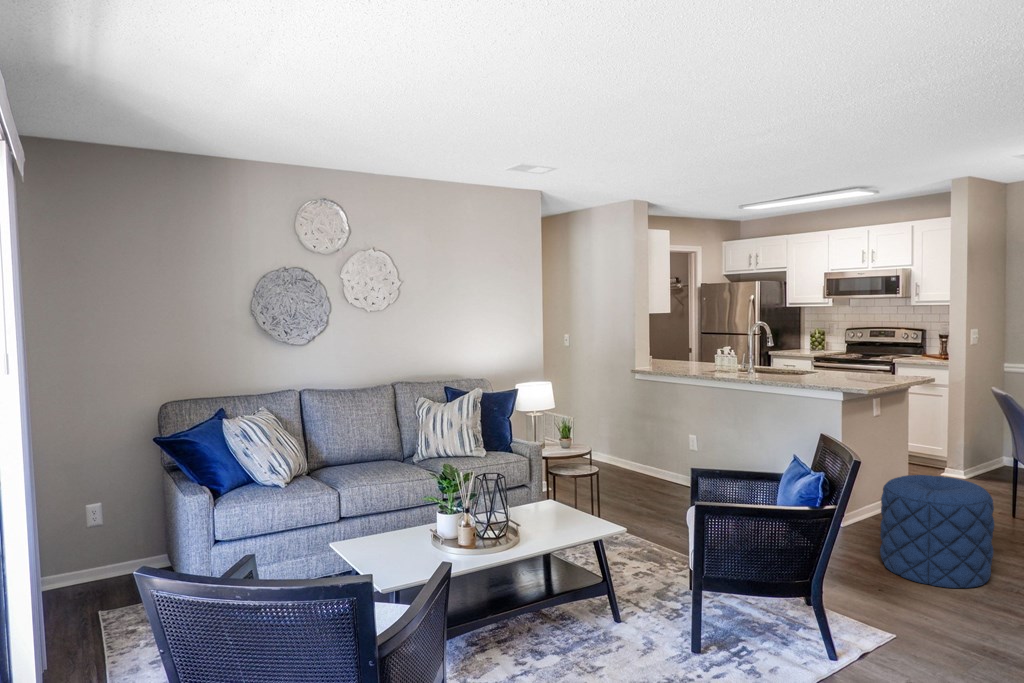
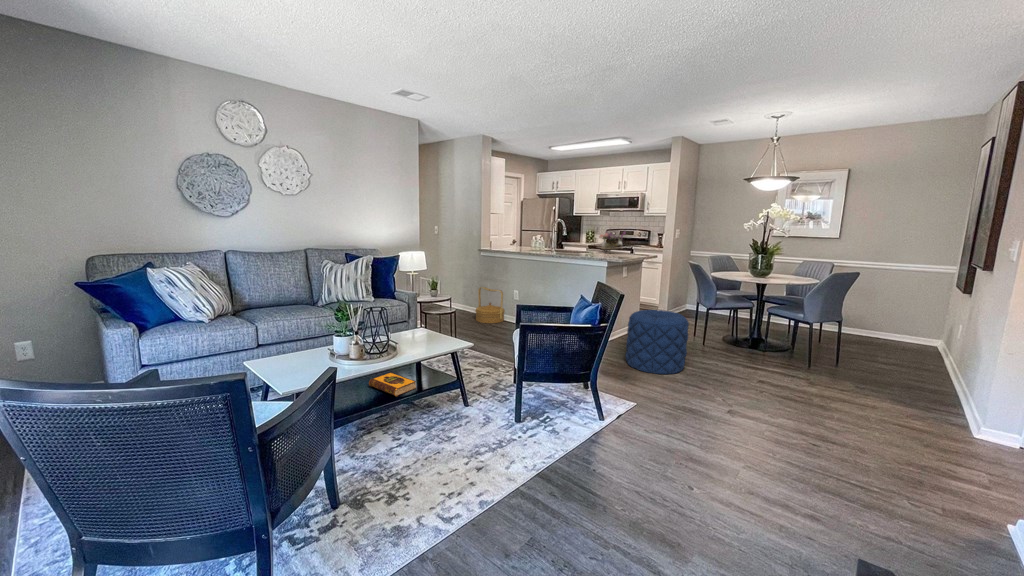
flower arrangement: none [824,334,878,371] -> present [598,231,626,252]
woven basket: none [628,428,675,486] -> present [475,287,505,323]
hardback book: none [481,565,546,601] -> present [369,372,416,396]

